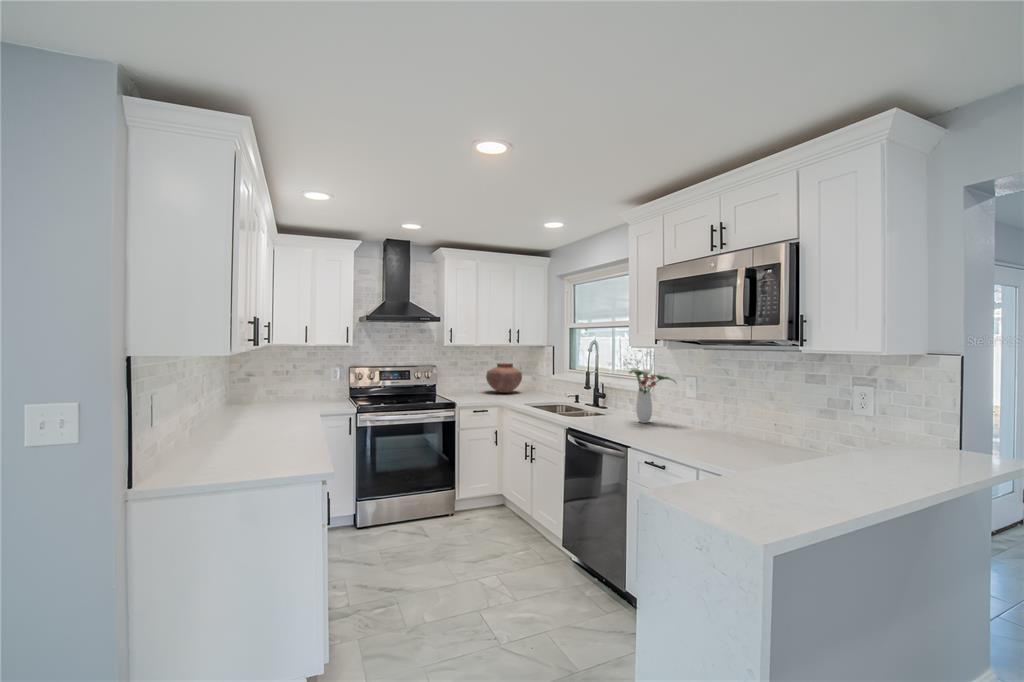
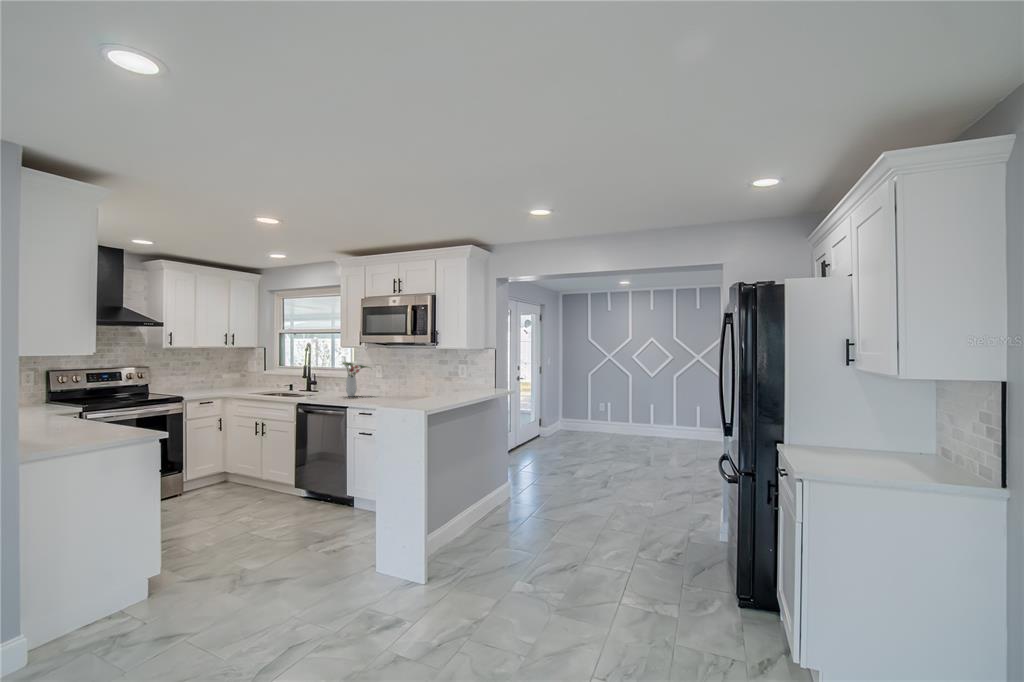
vase: present [486,363,522,393] -> none [200,363,237,389]

